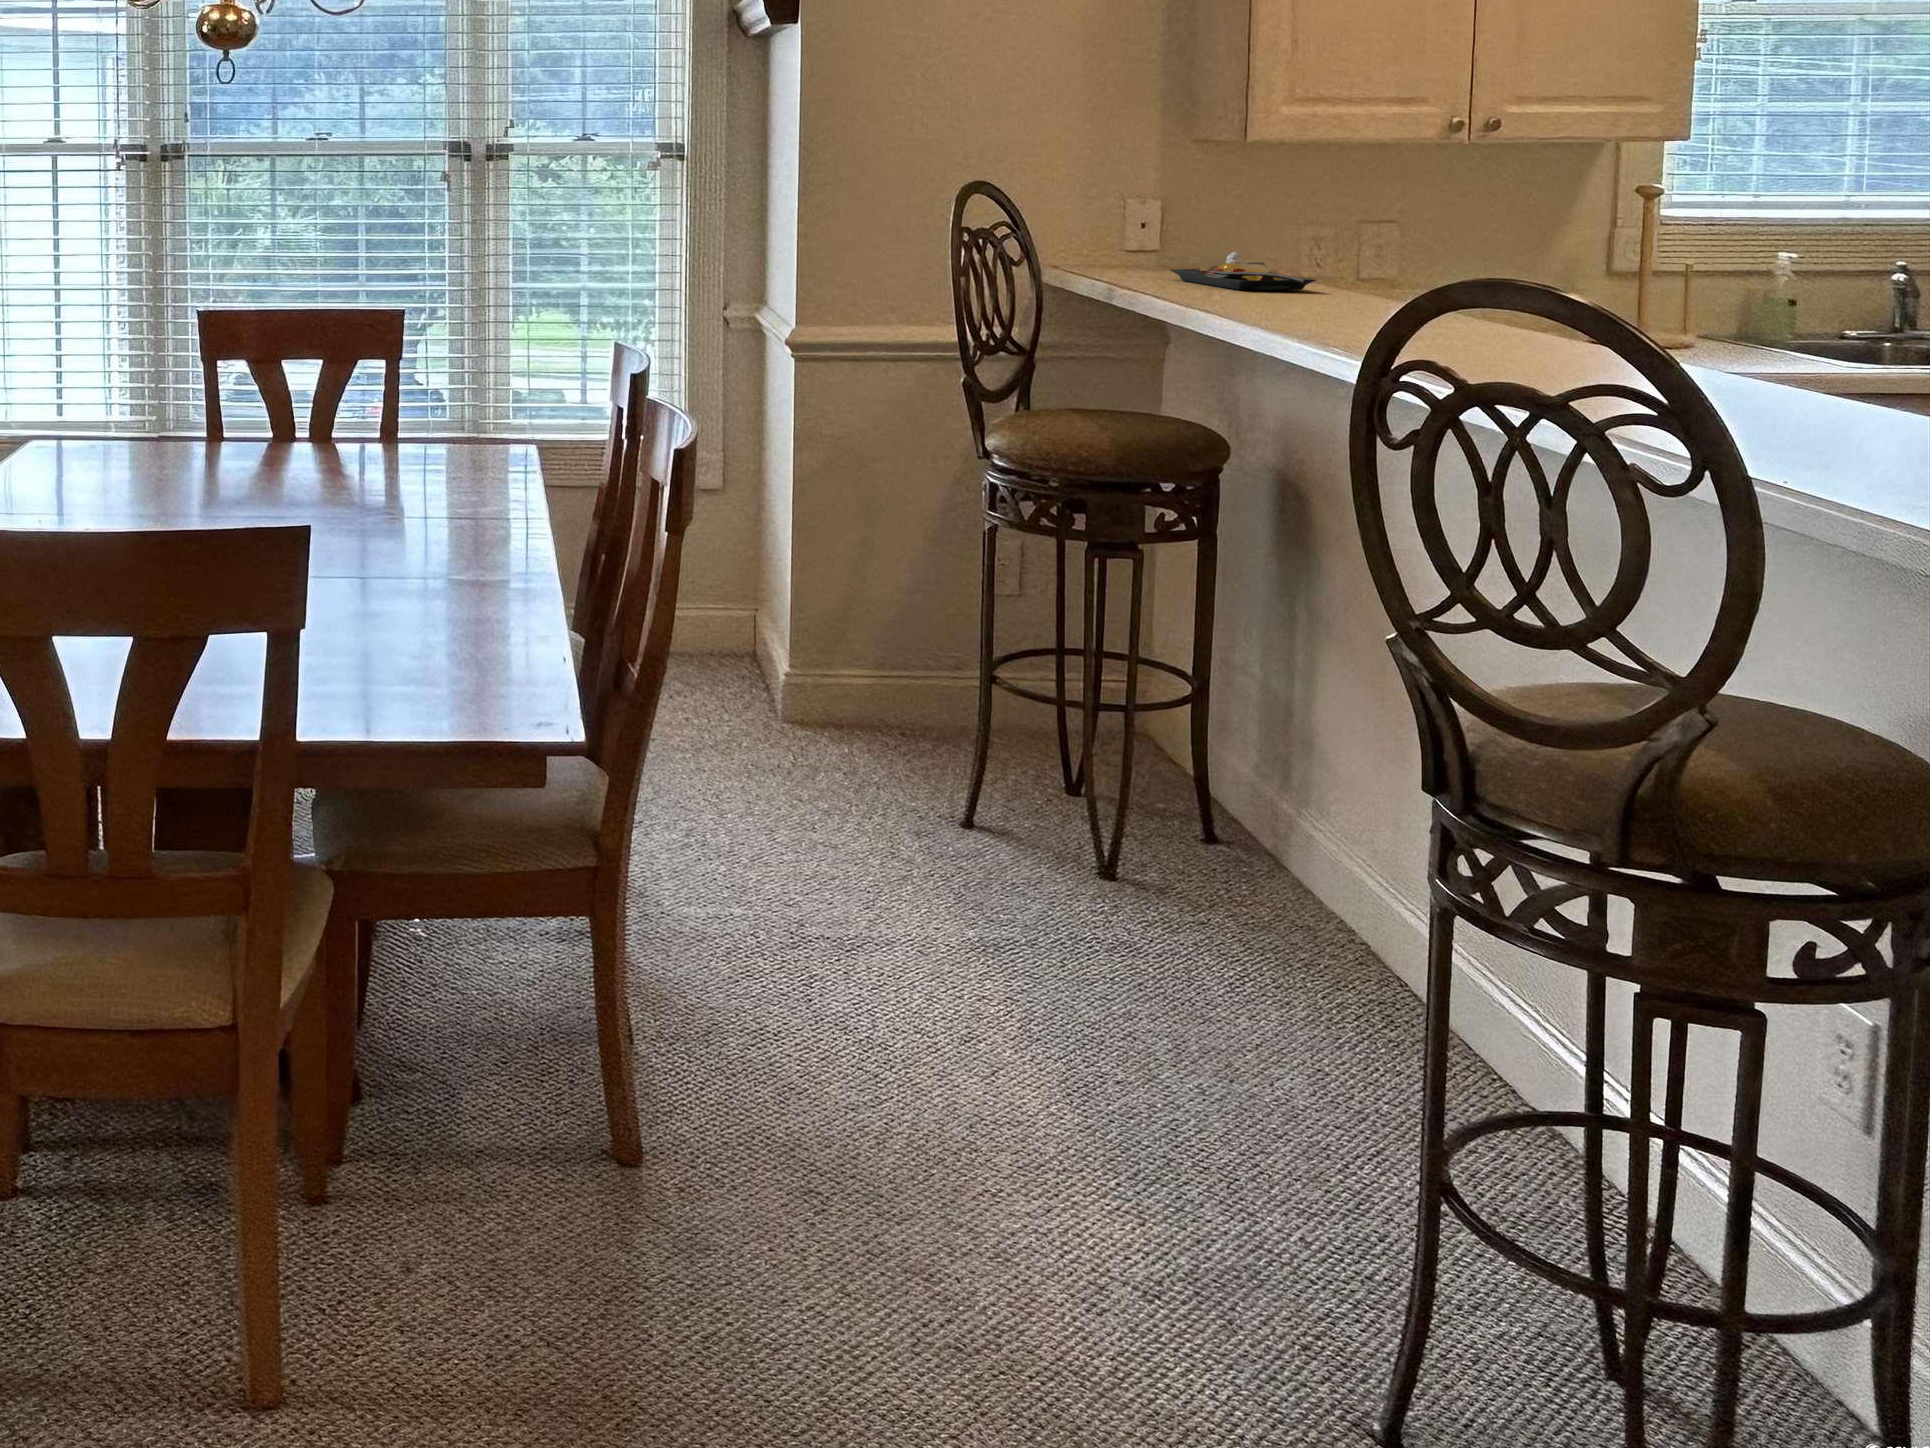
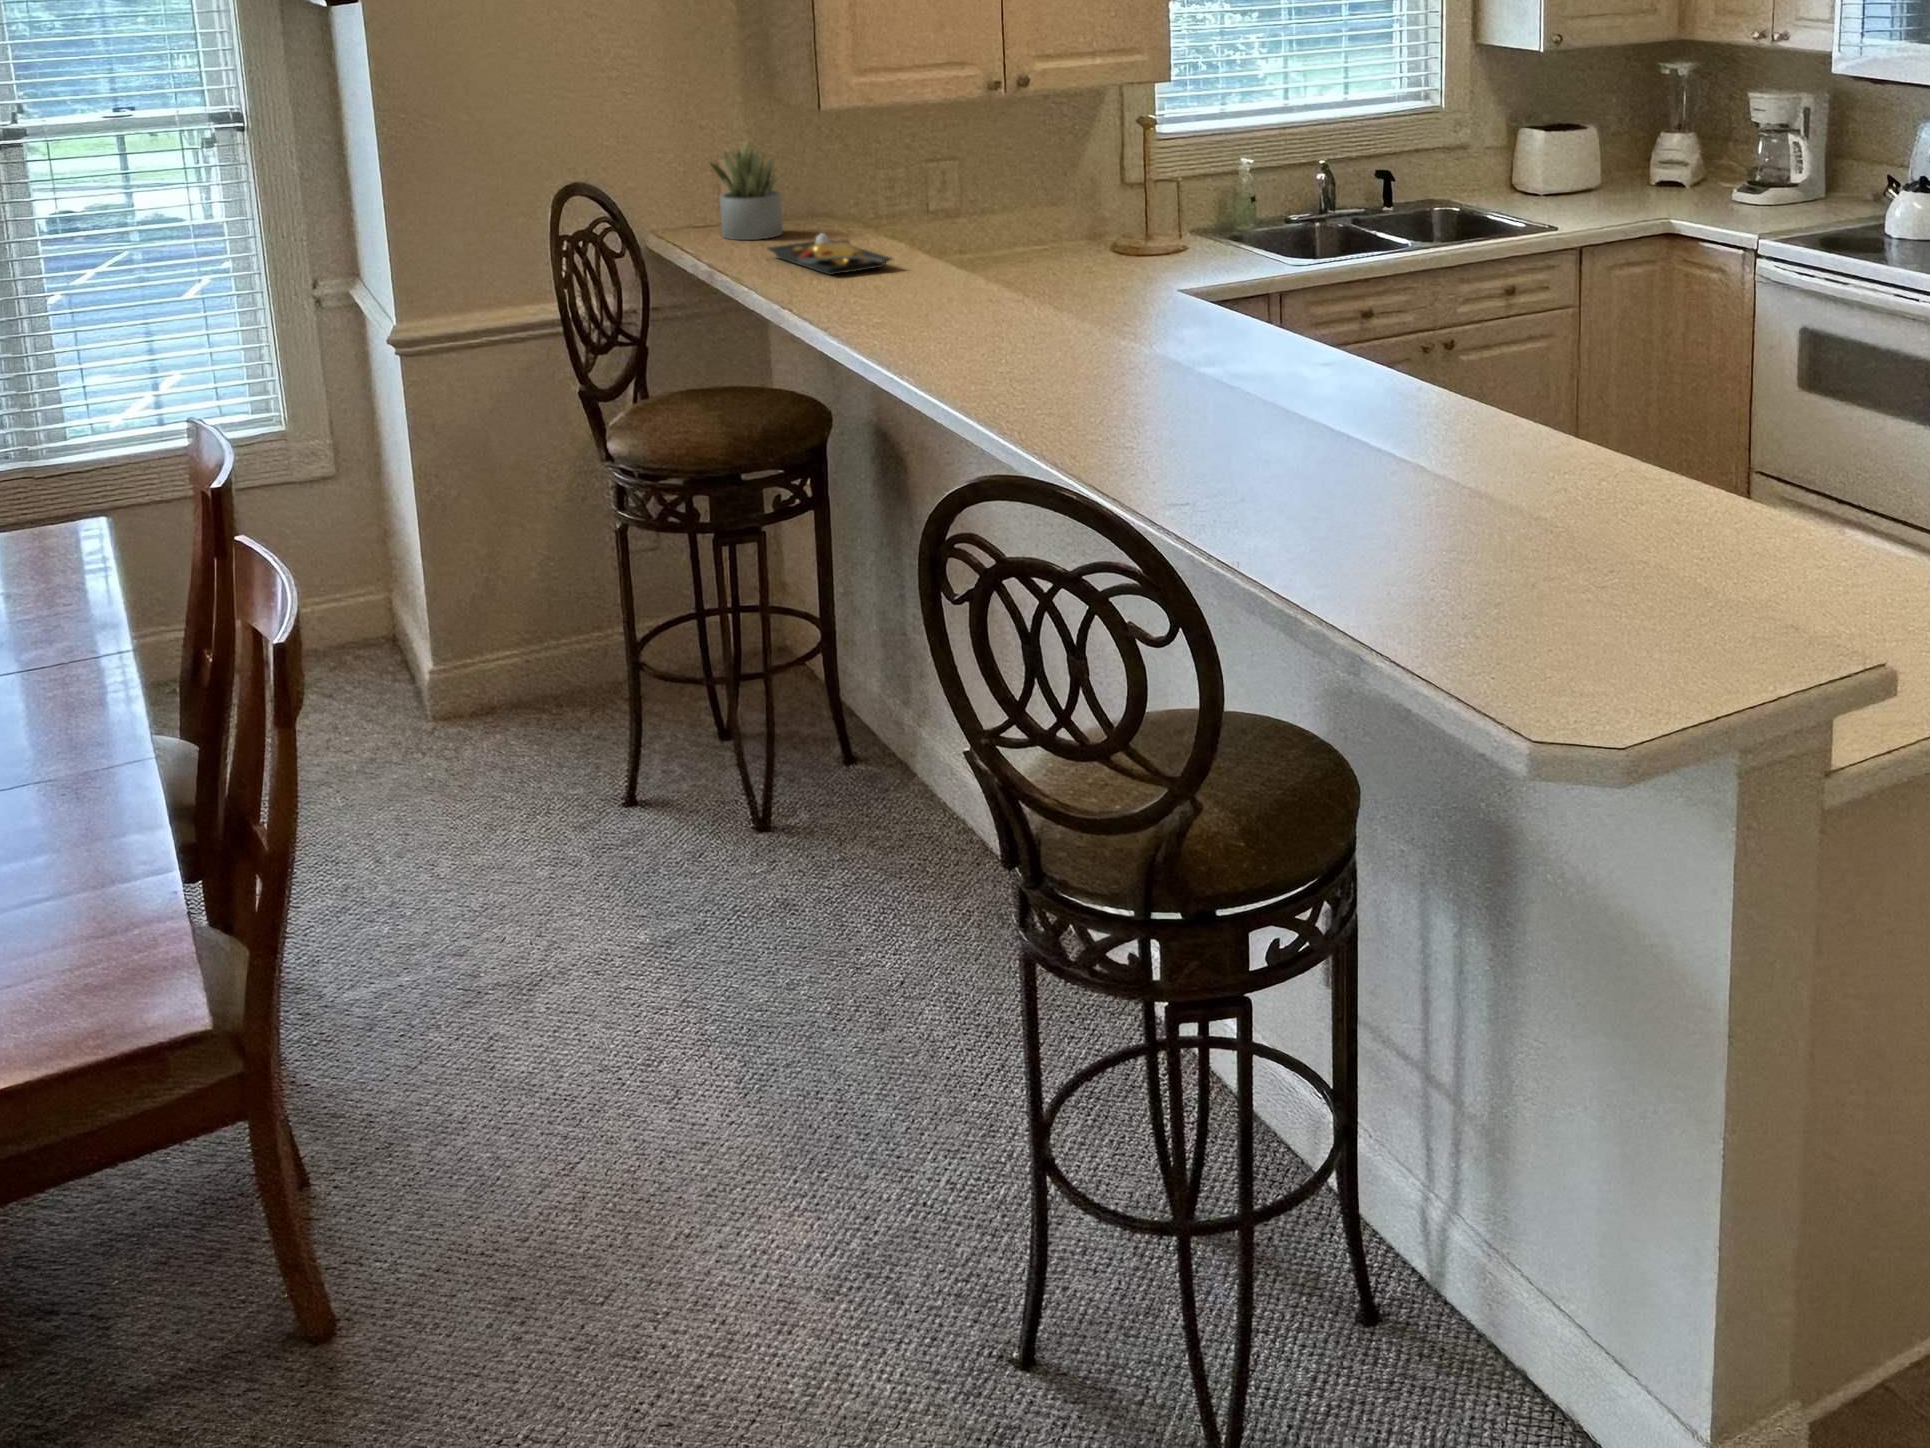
succulent plant: none [1115,170,1197,272] -> present [710,142,783,240]

